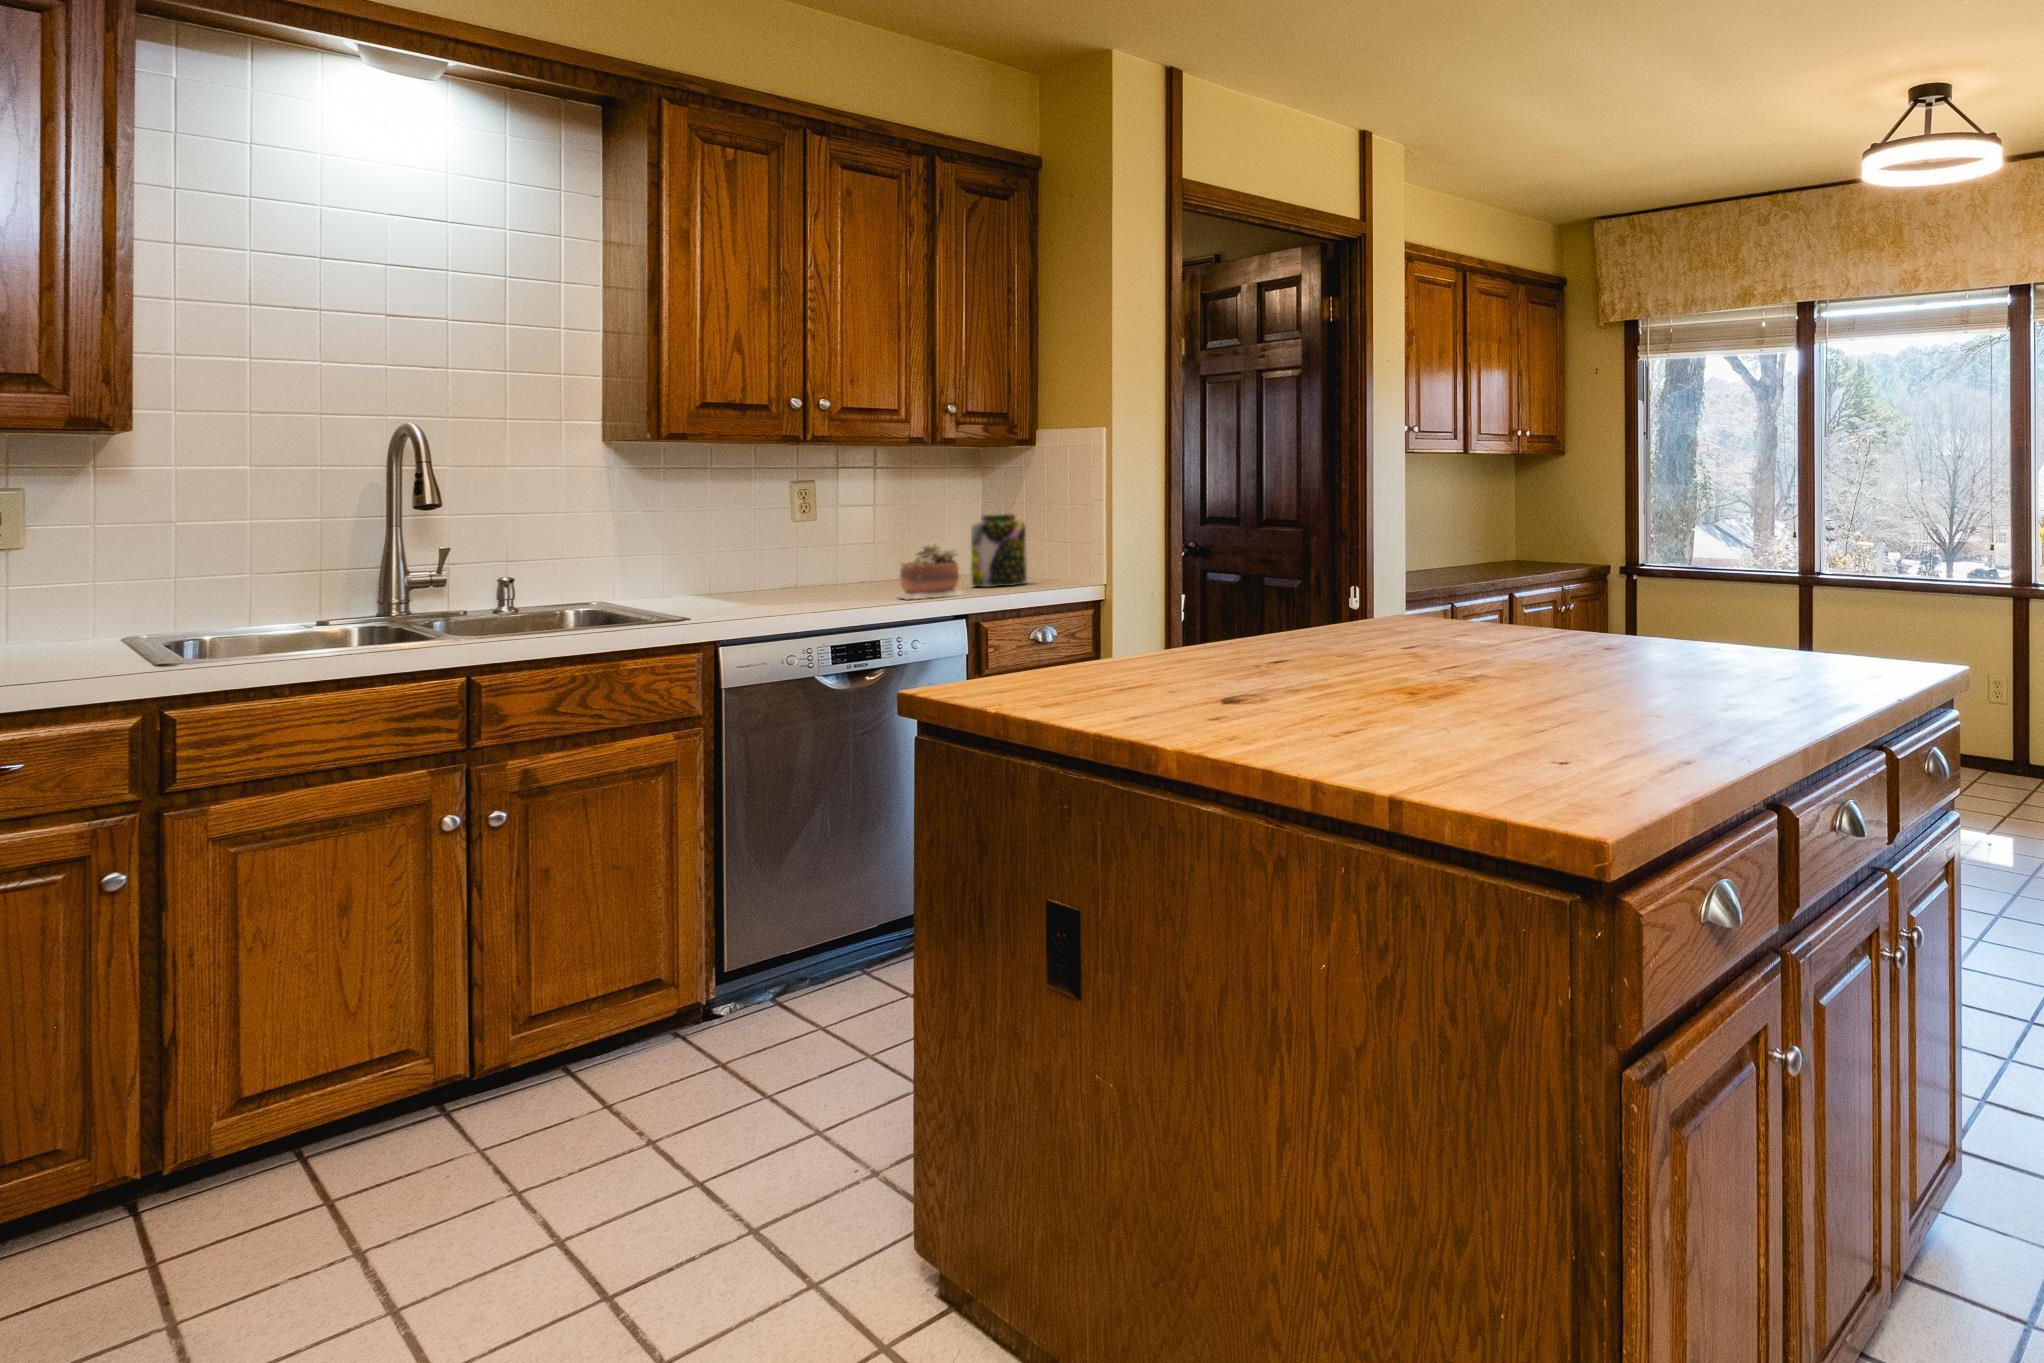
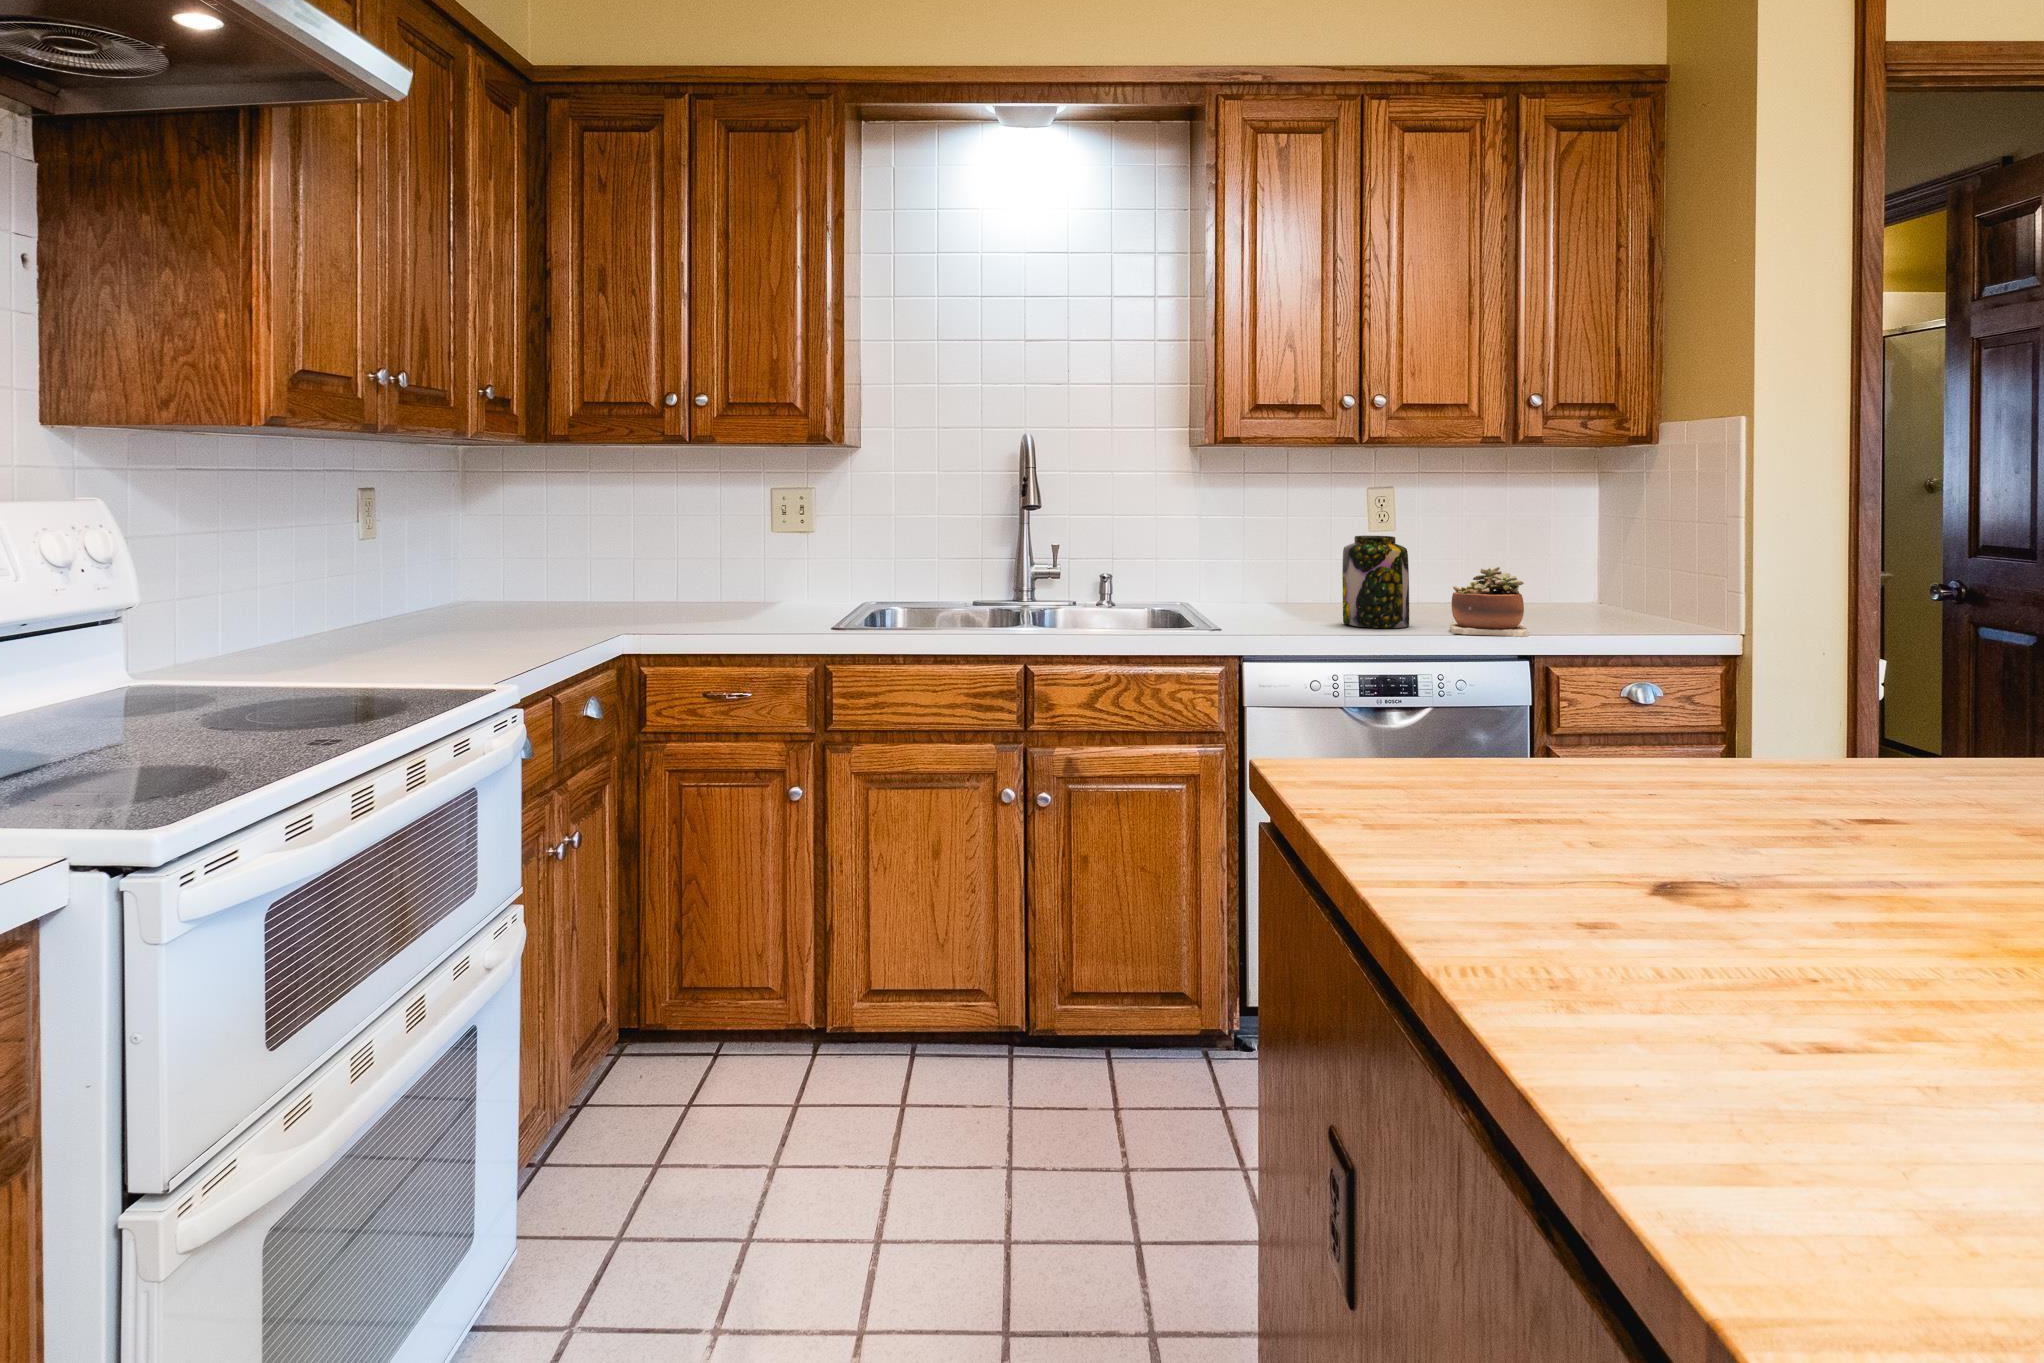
jar: present [971,514,1027,587] -> present [1342,536,1409,628]

